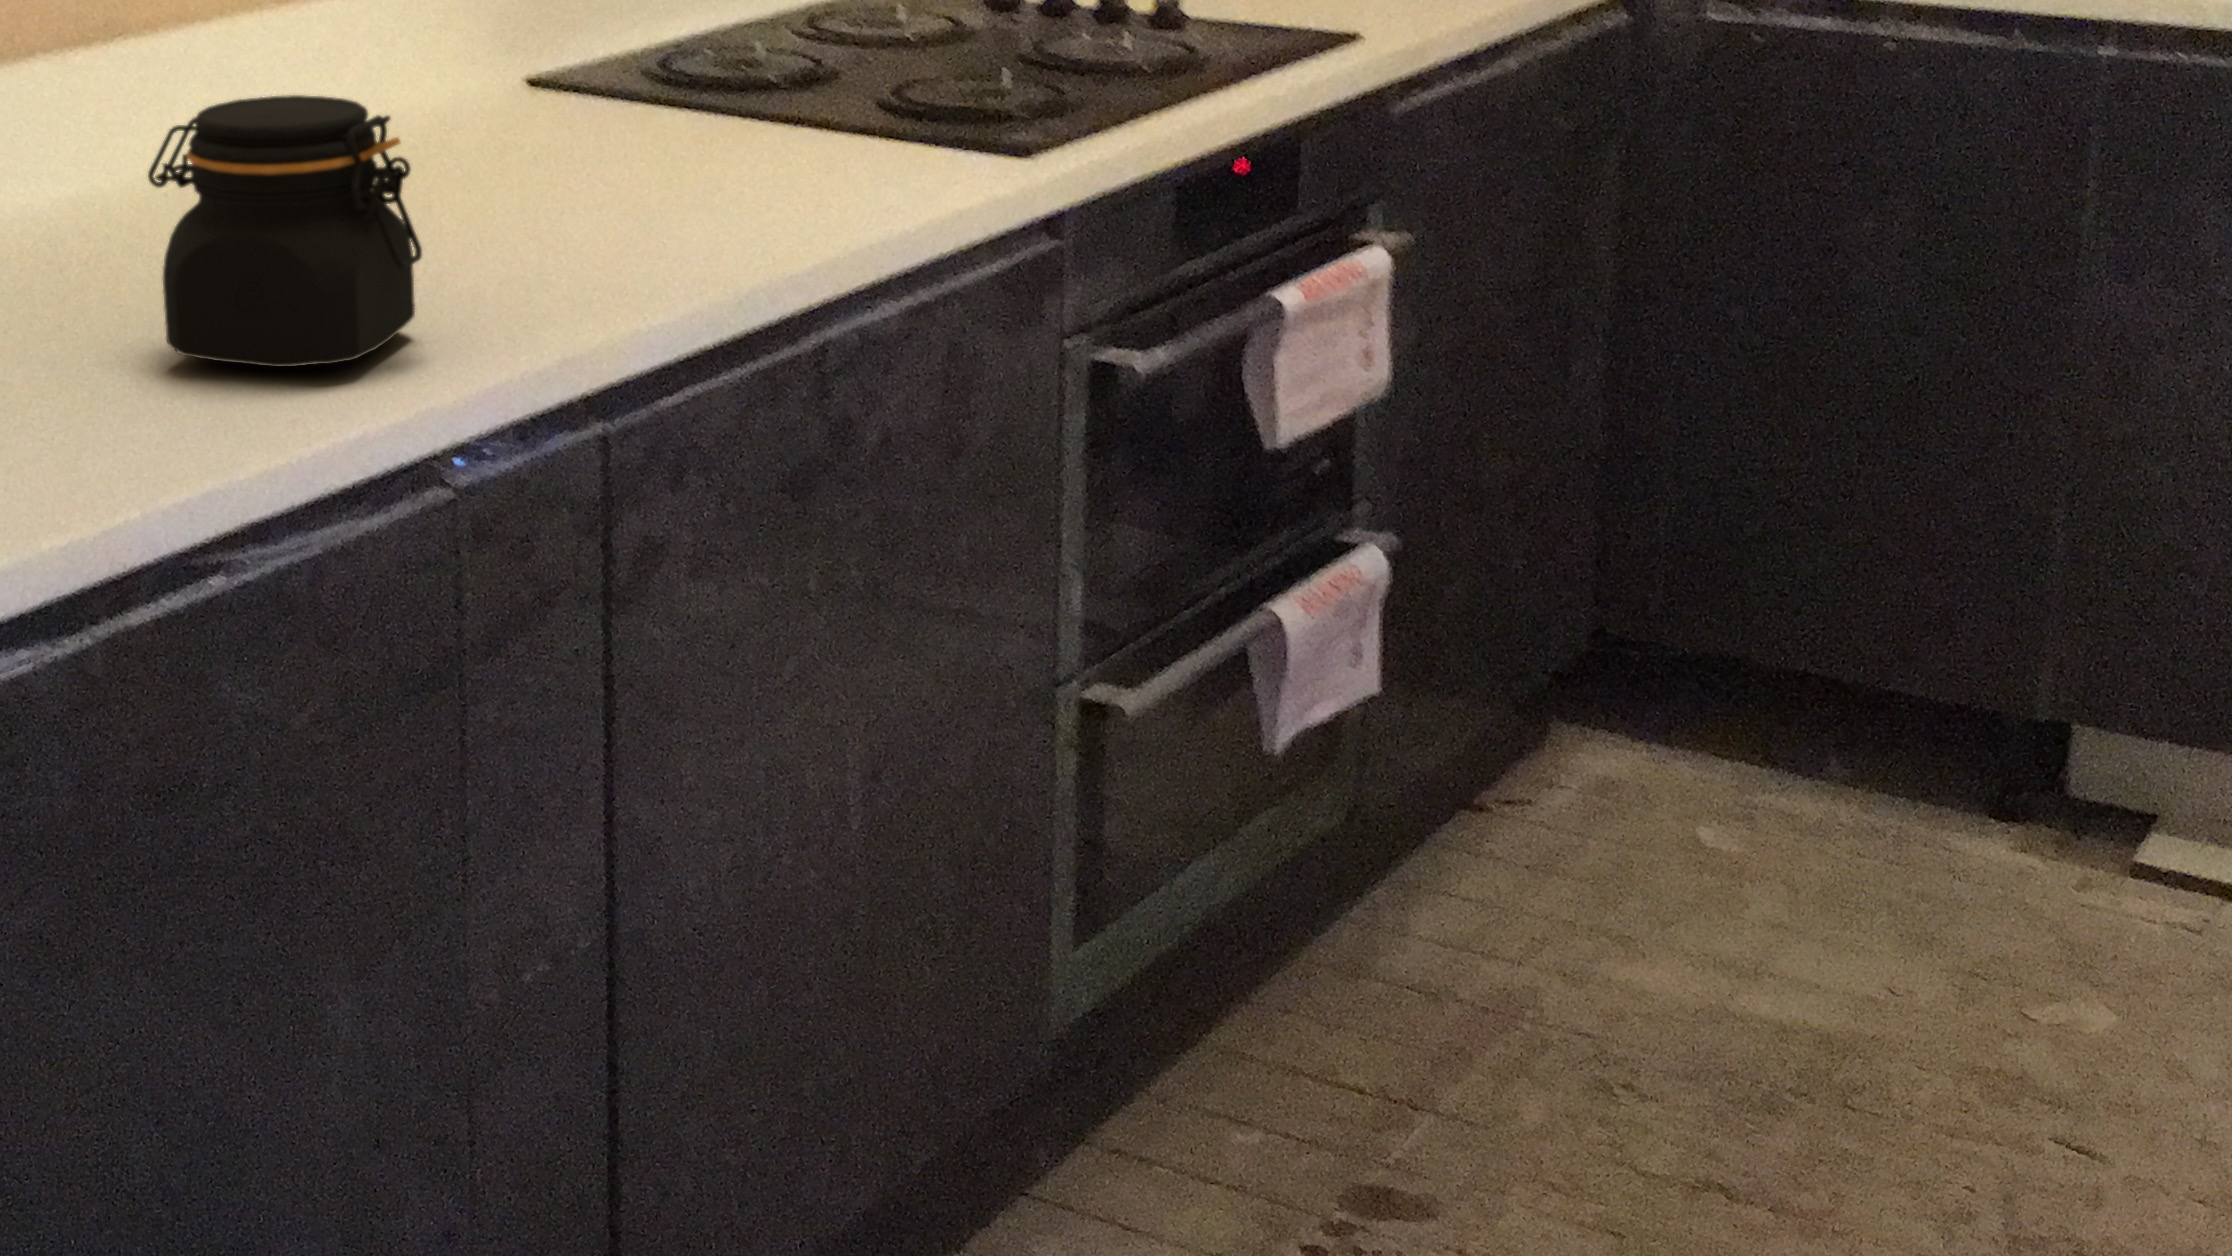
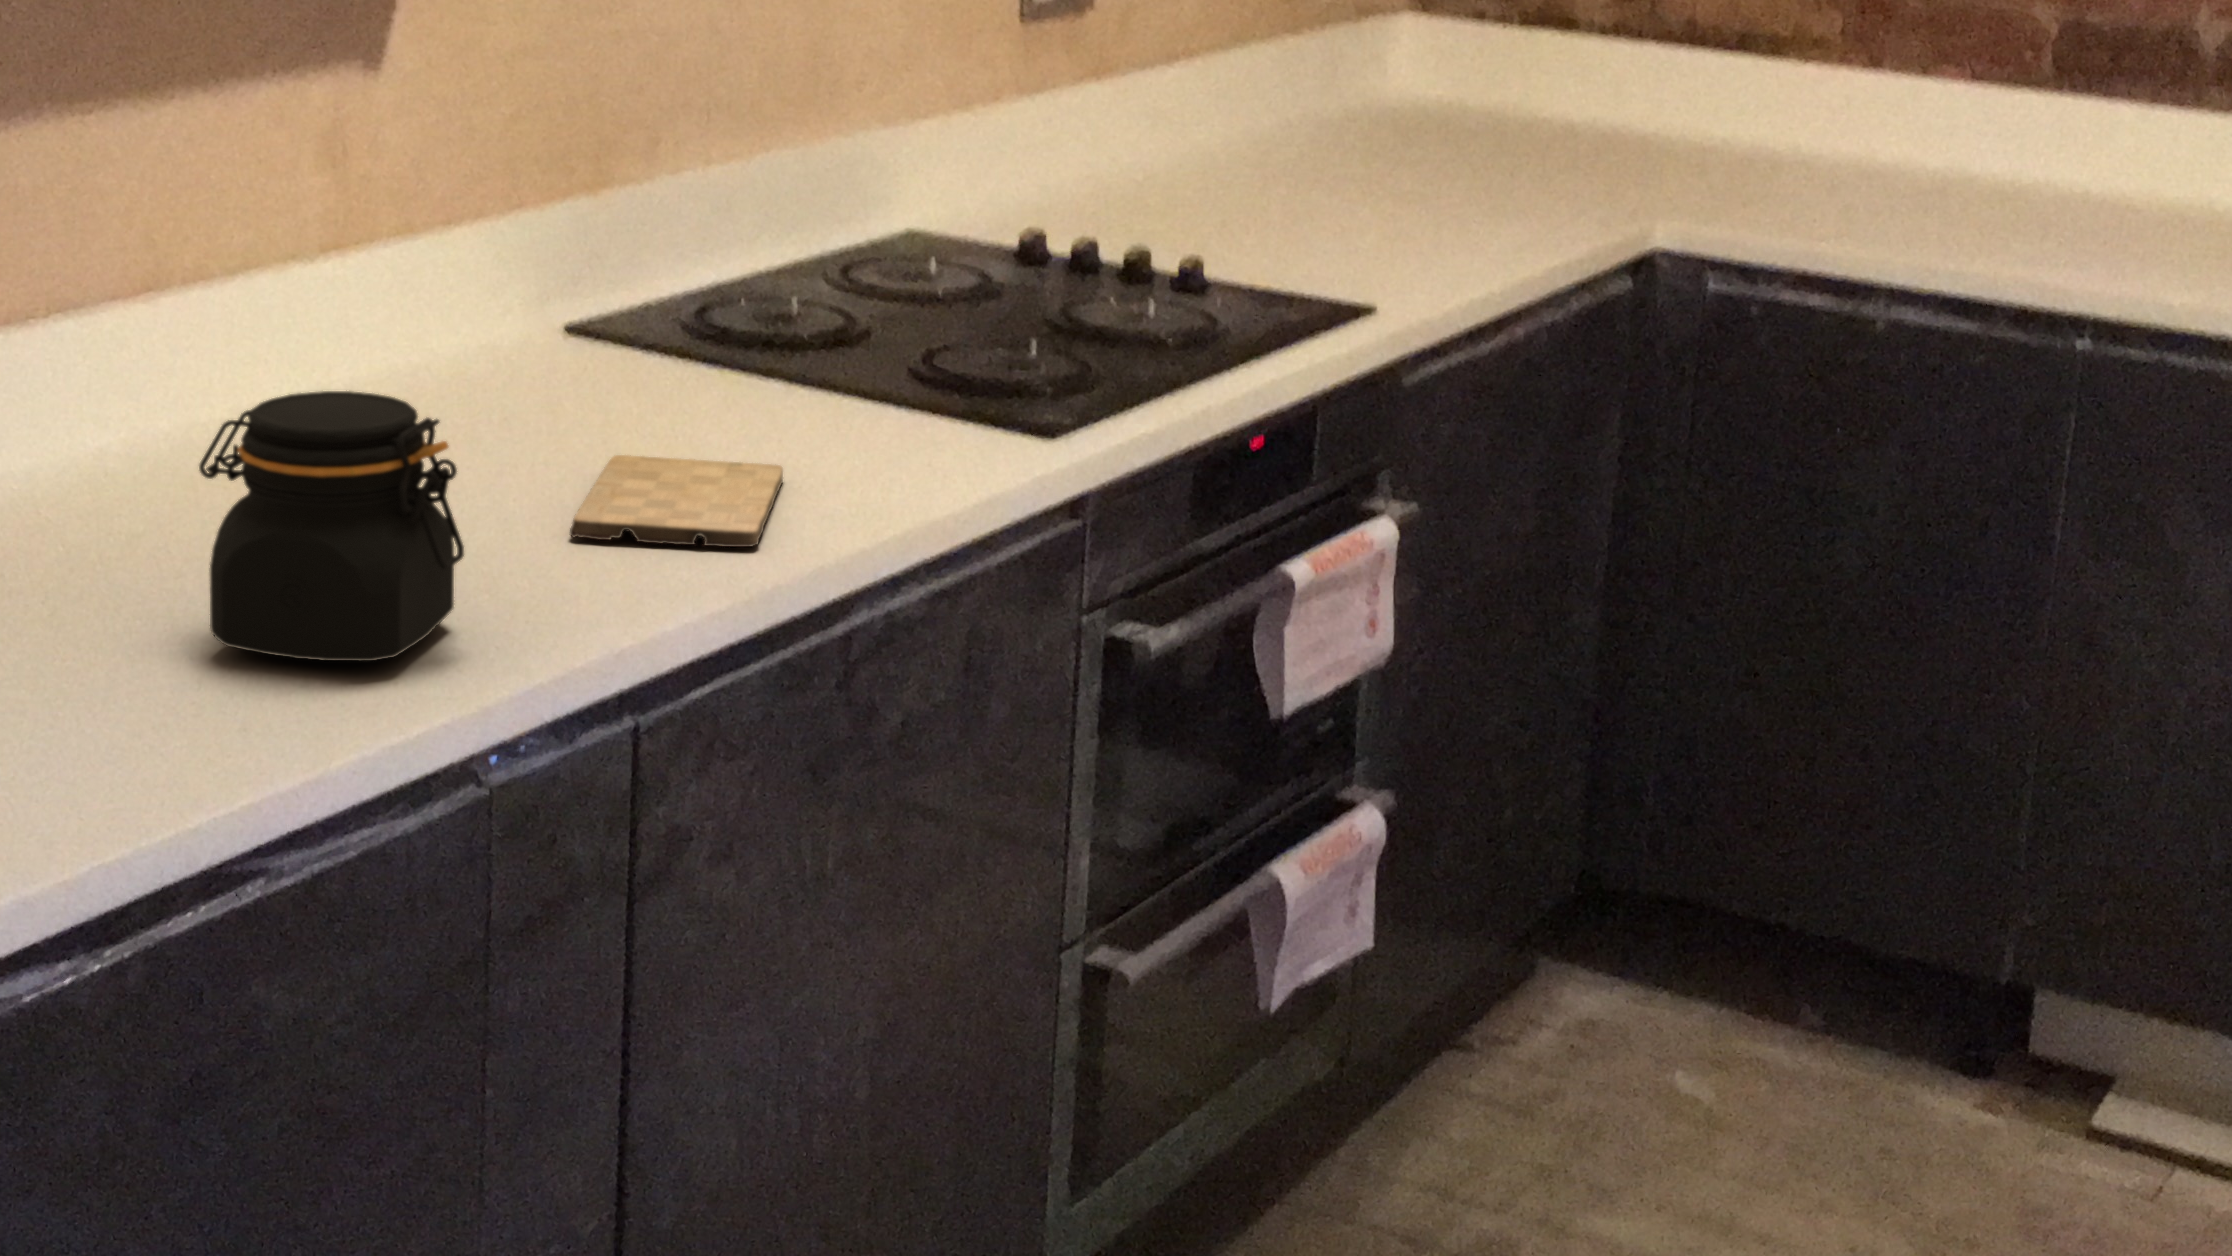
cutting board: none [534,182,753,258] -> present [570,455,783,547]

